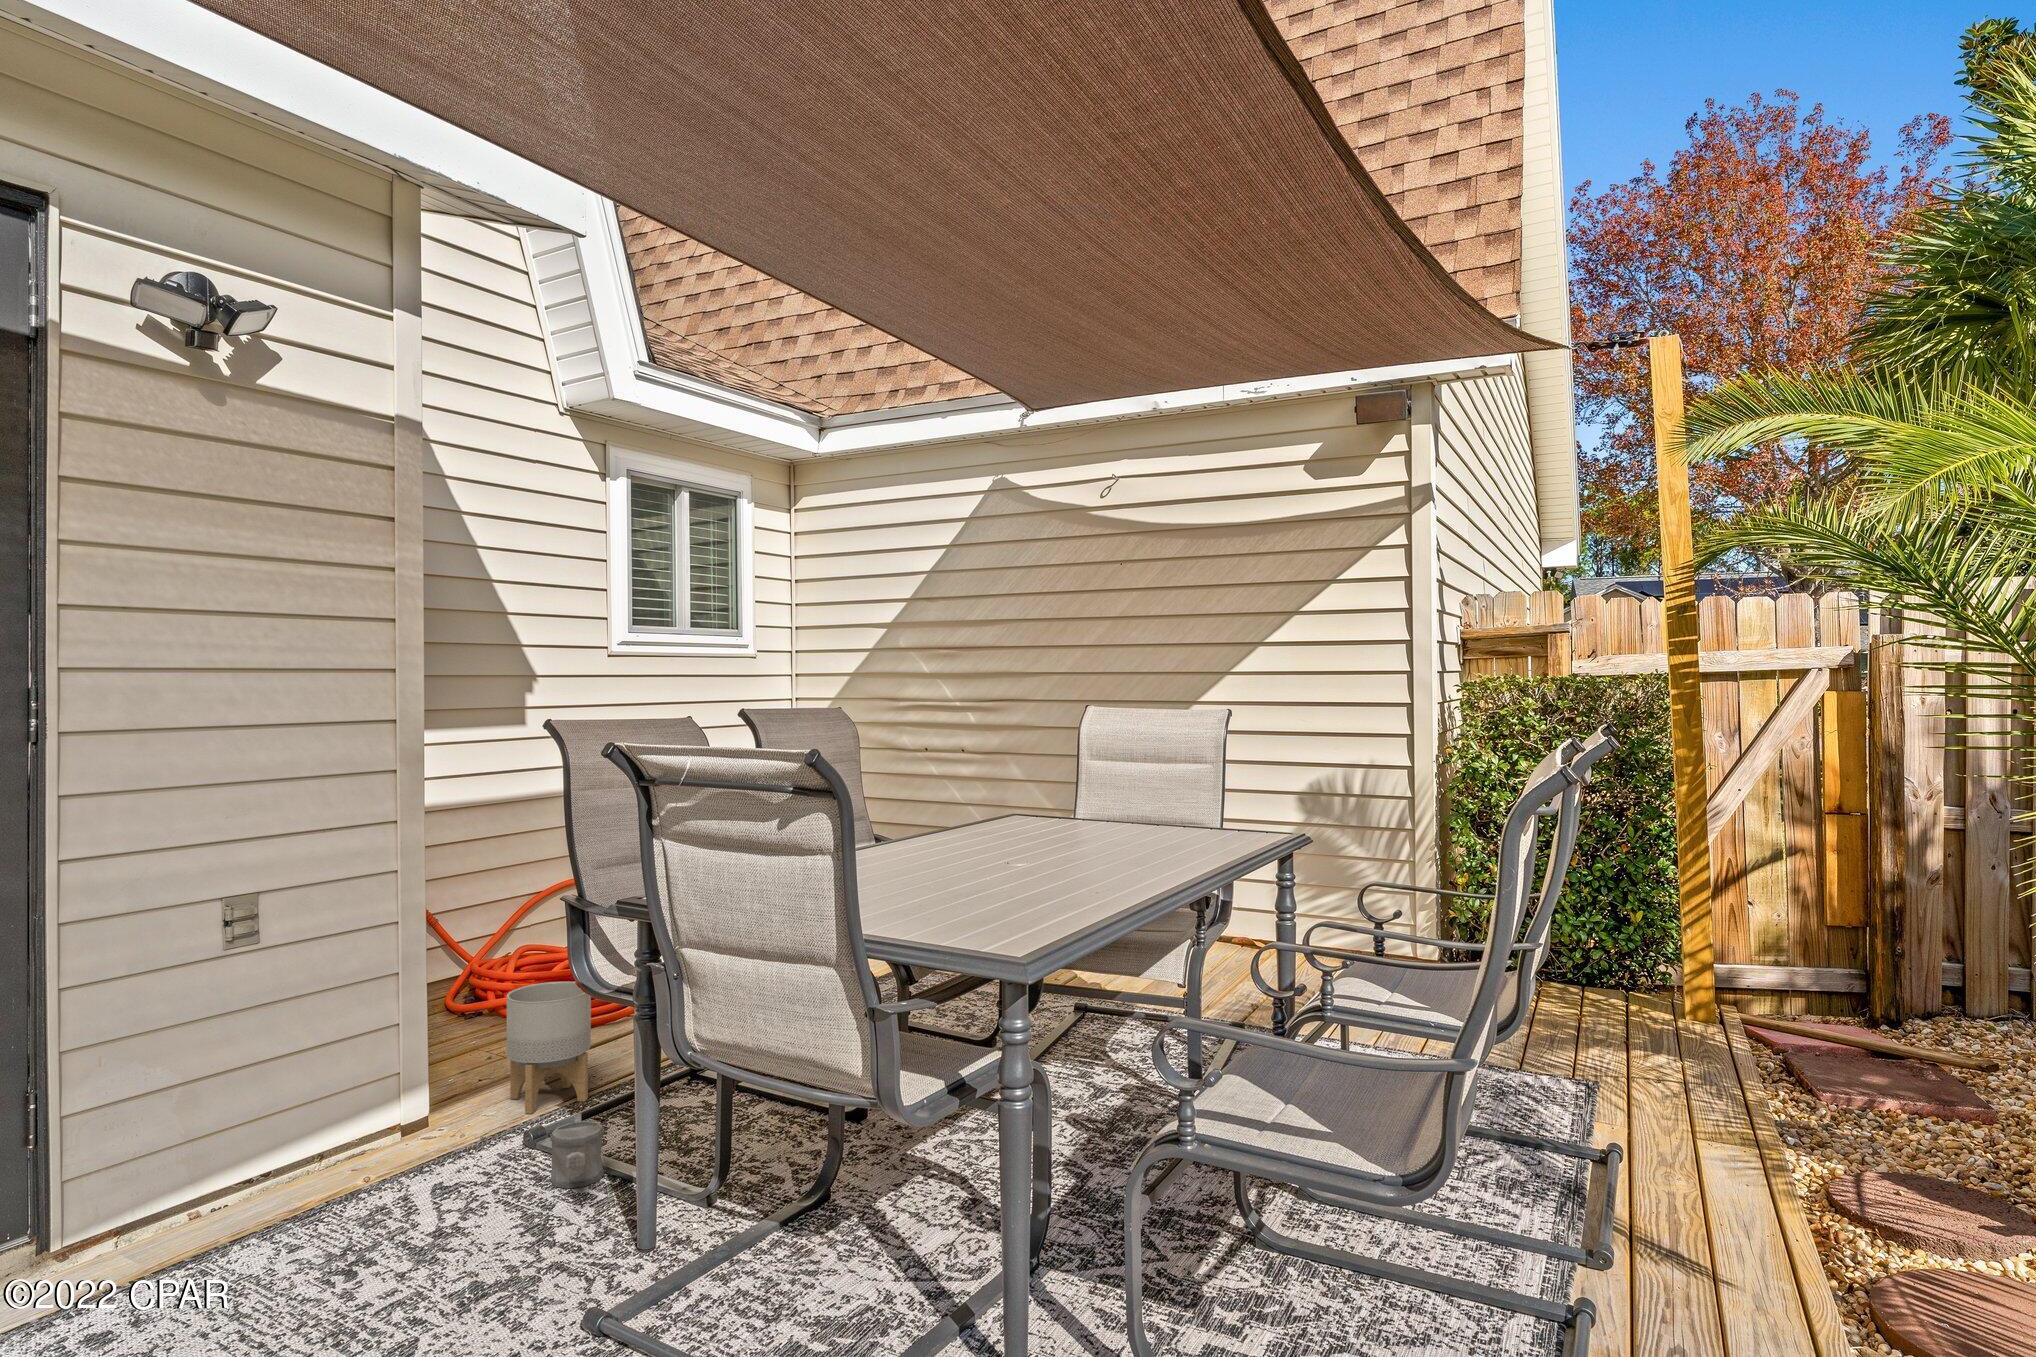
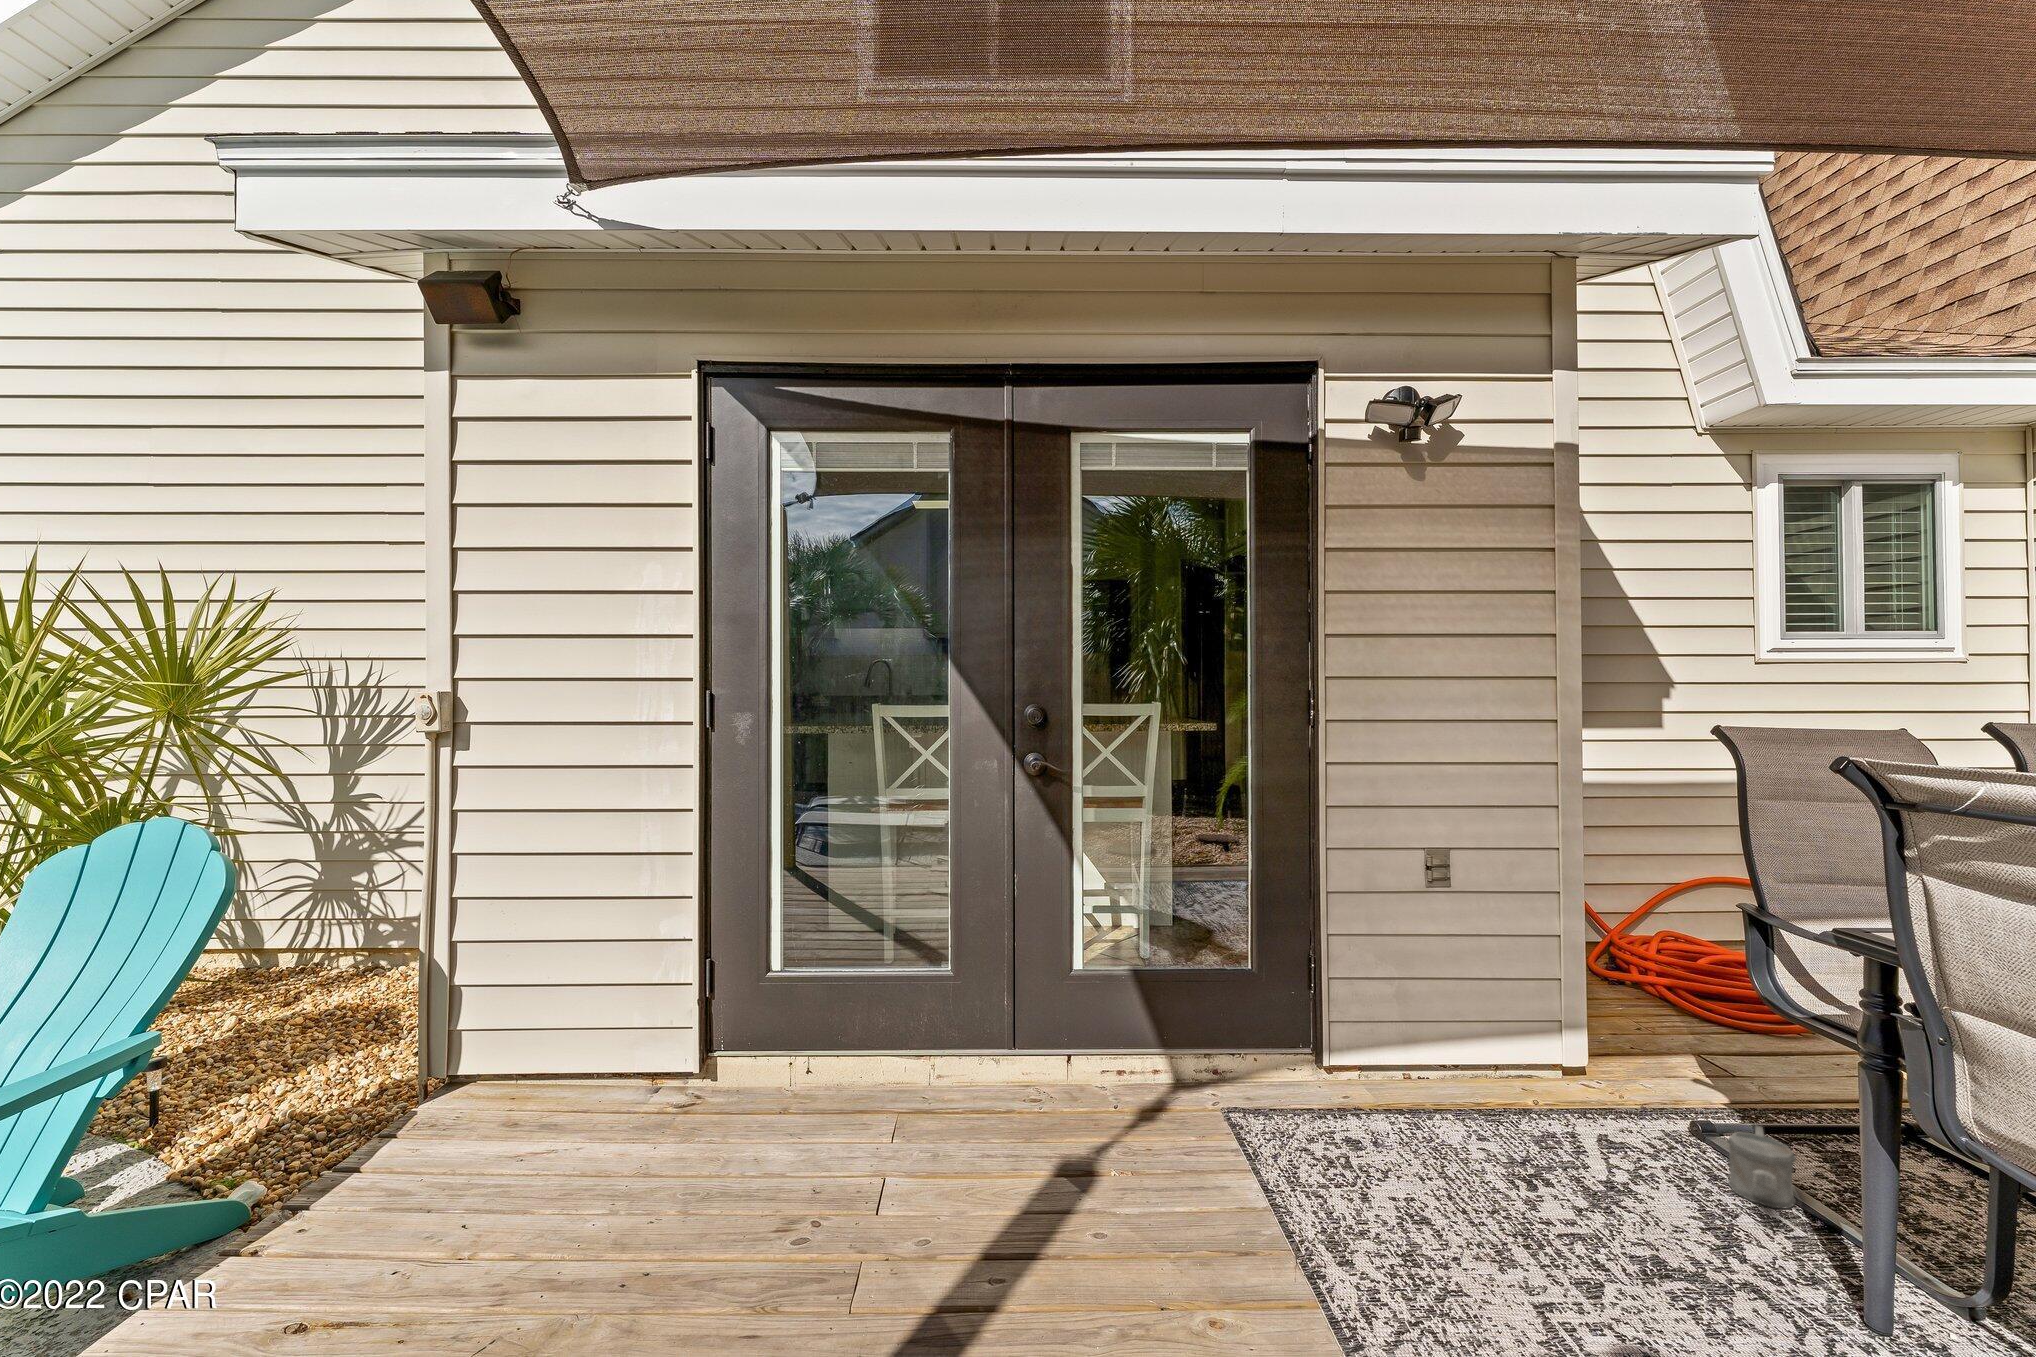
planter: present [506,981,591,1114] -> none [1666,975,1764,1111]

